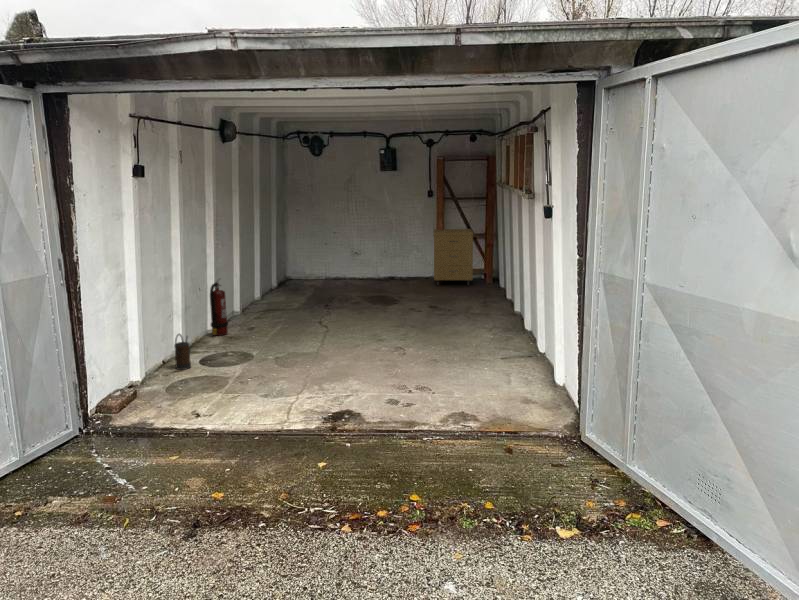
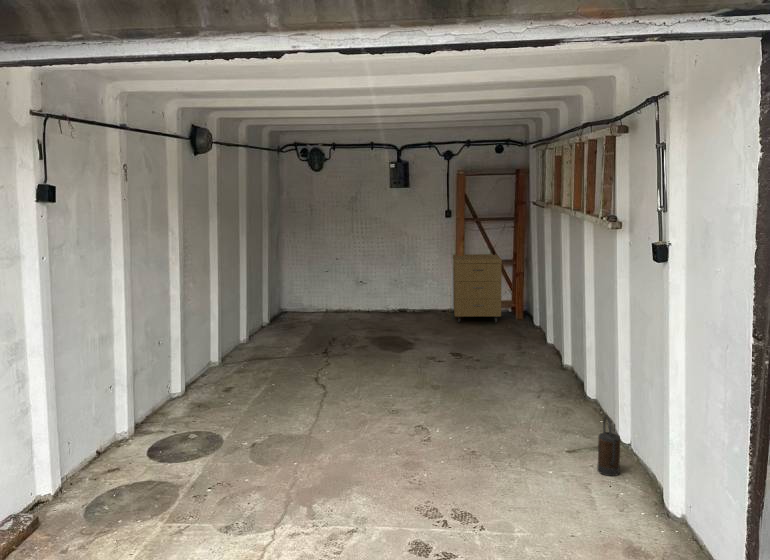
fire extinguisher: present [210,278,228,336] -> none [172,327,197,403]
watering can: present [174,334,191,370] -> present [598,416,621,476]

